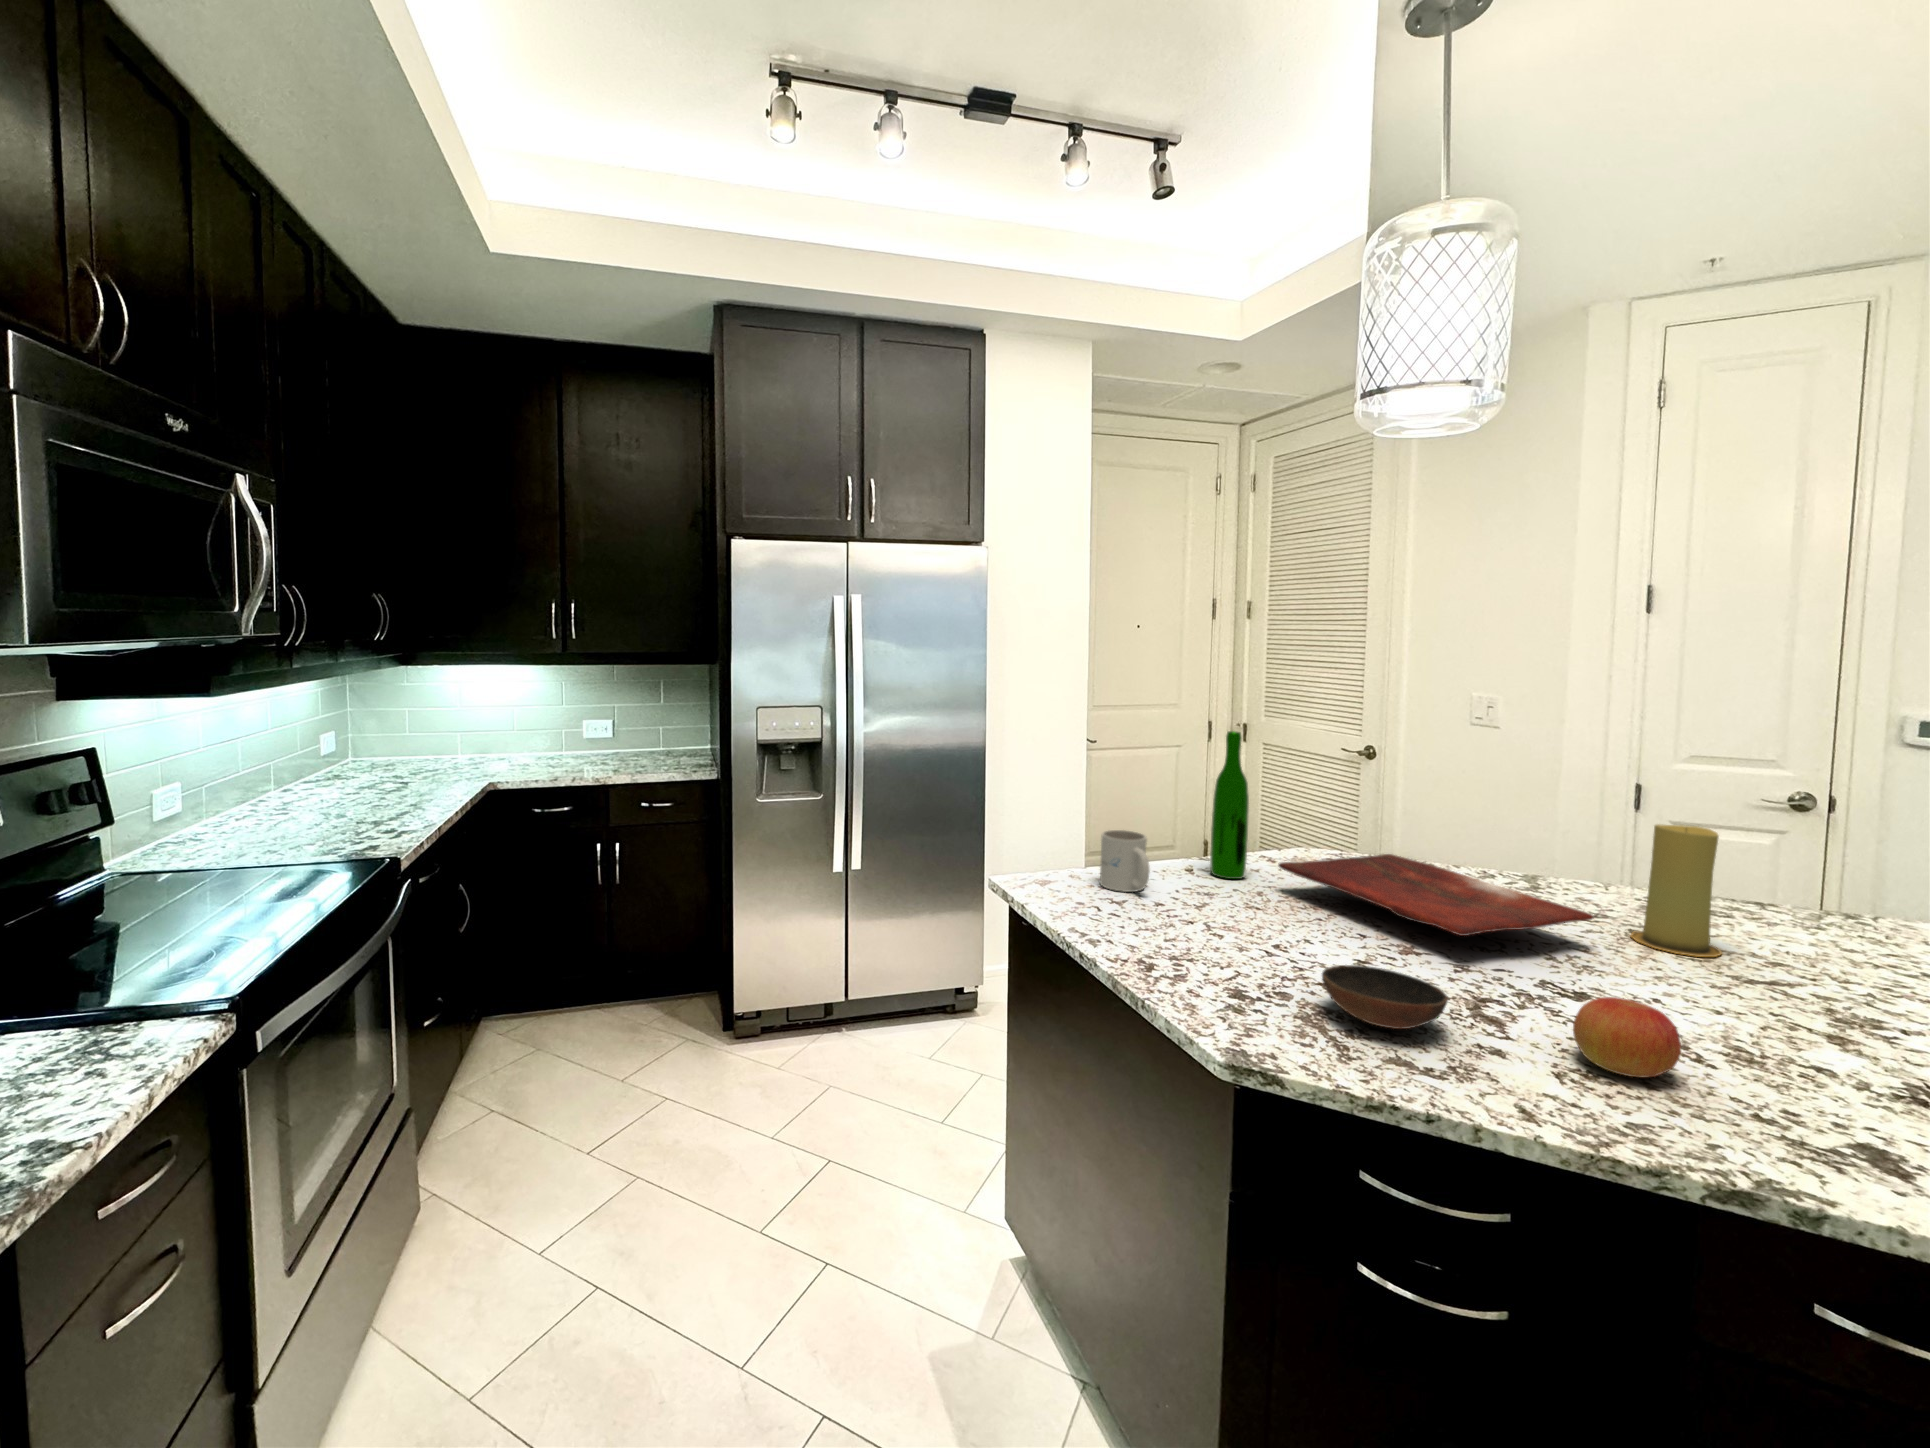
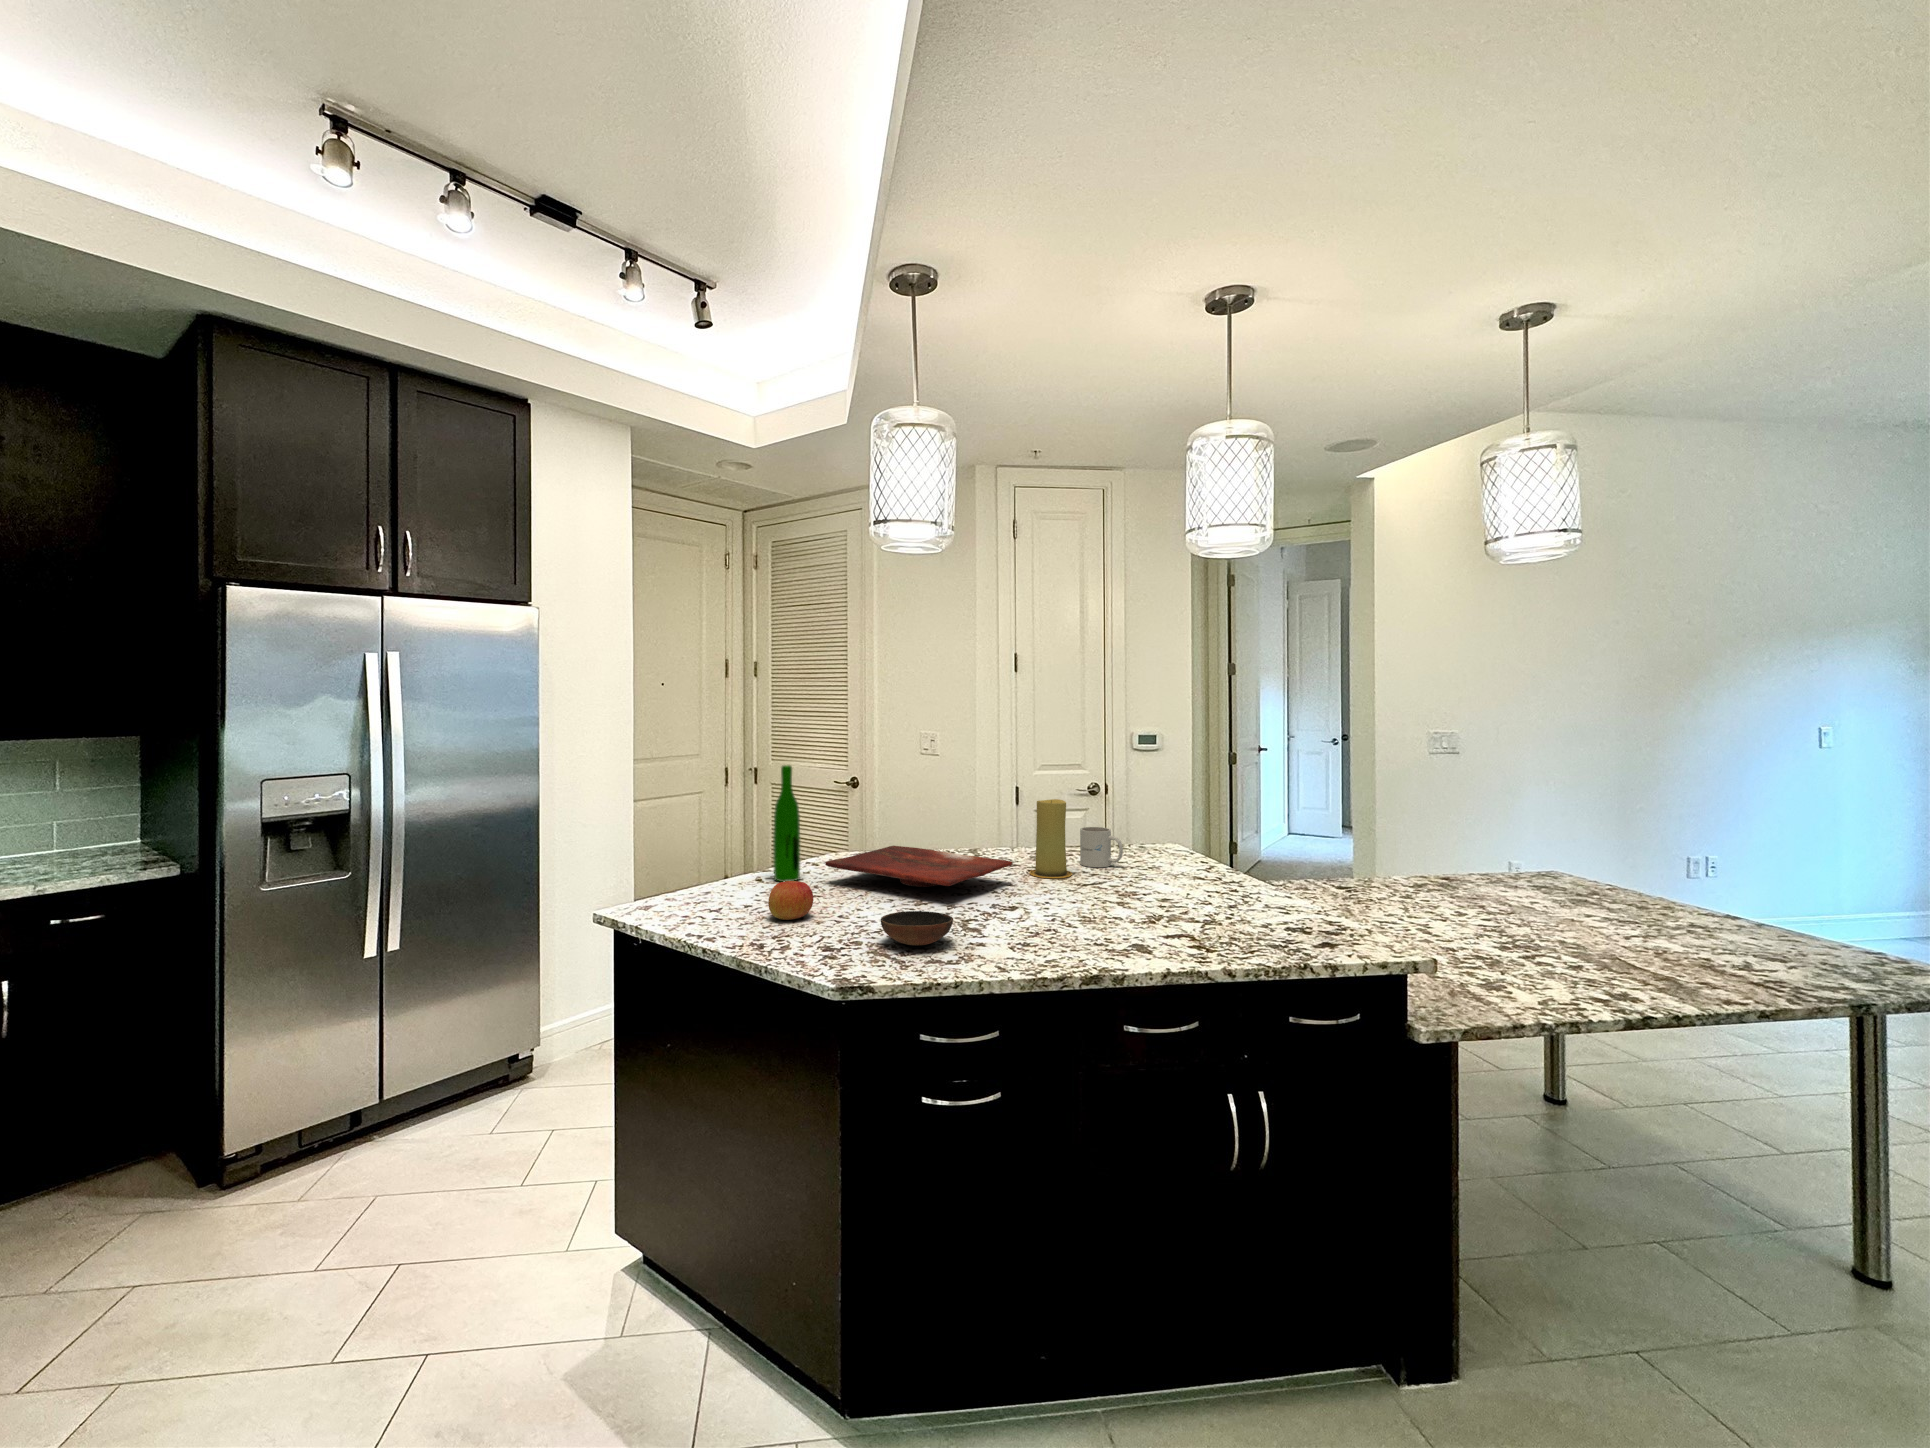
mug: present [1100,830,1150,892] -> present [1080,827,1123,867]
apple: present [1573,997,1681,1077] -> present [768,881,813,920]

